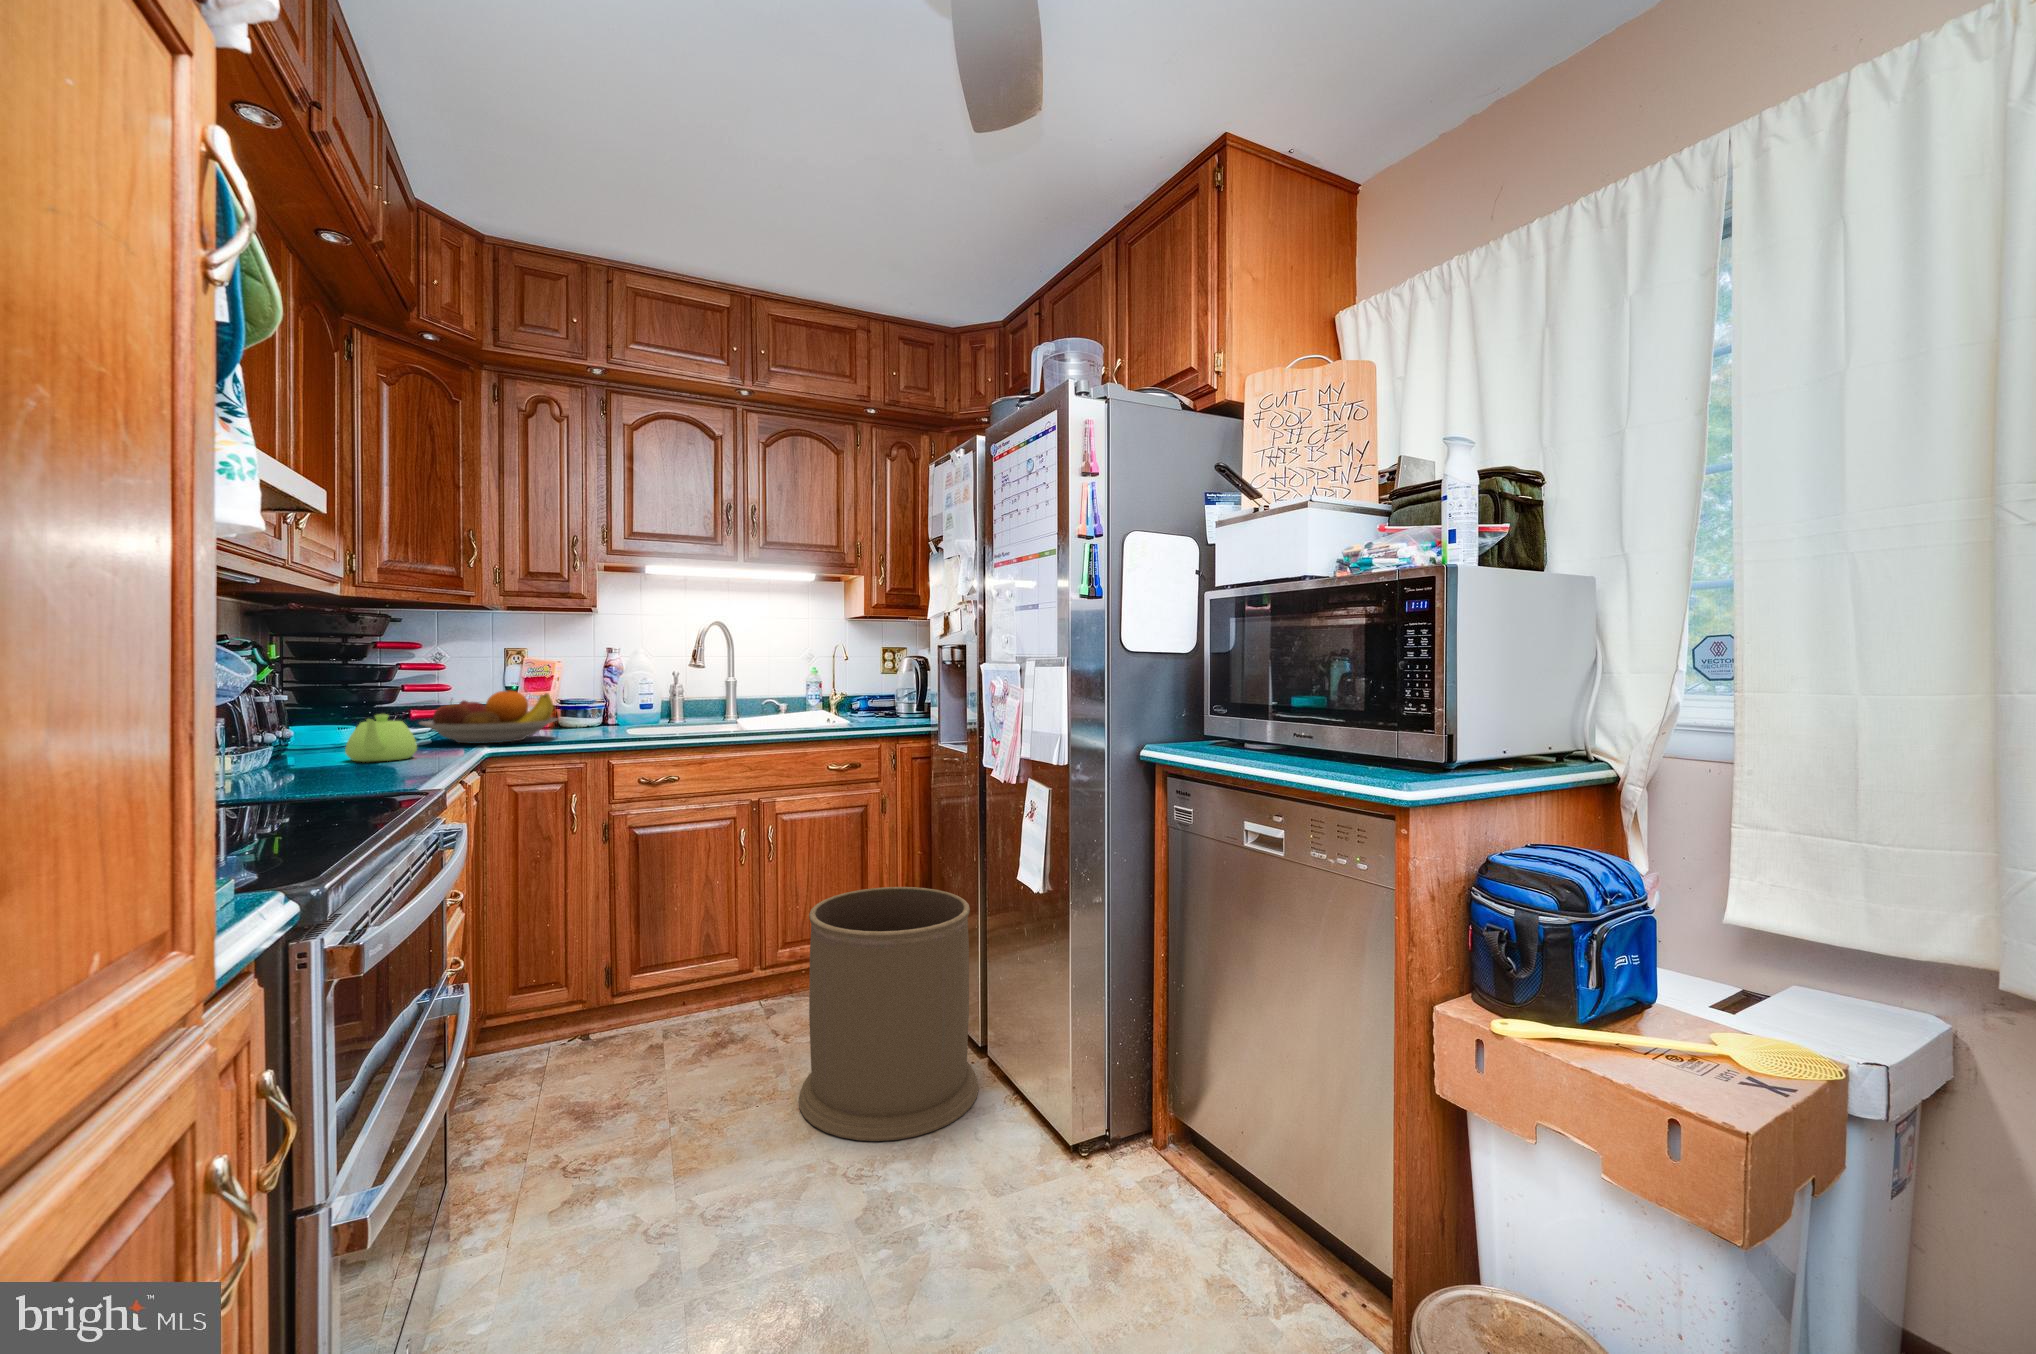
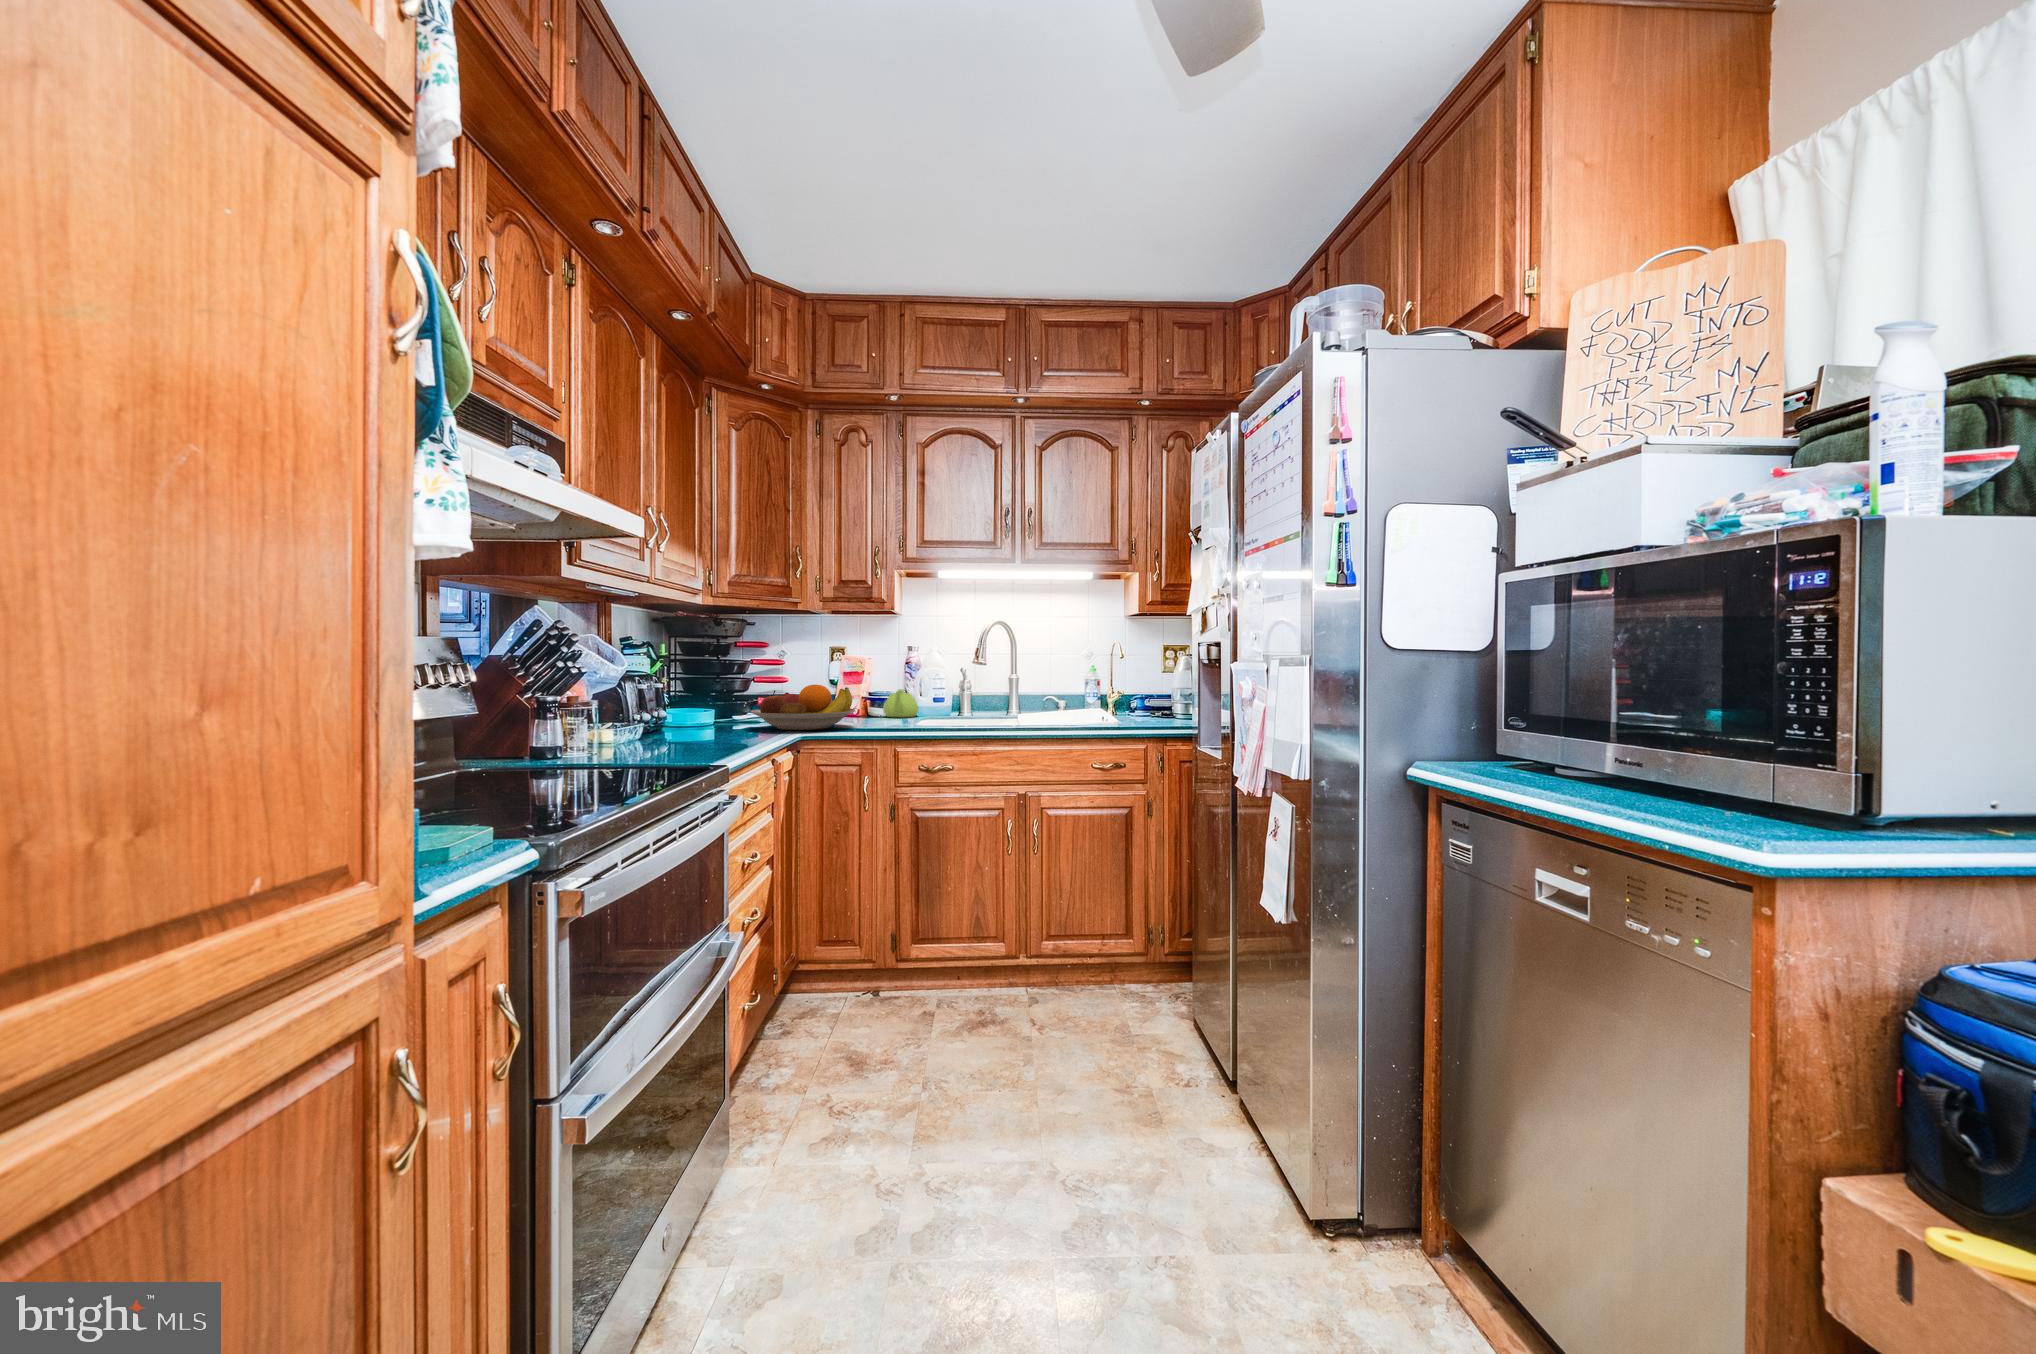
teapot: present [345,714,417,762] -> present [883,689,919,717]
trash can: present [799,887,979,1141] -> none [1037,894,1223,1163]

